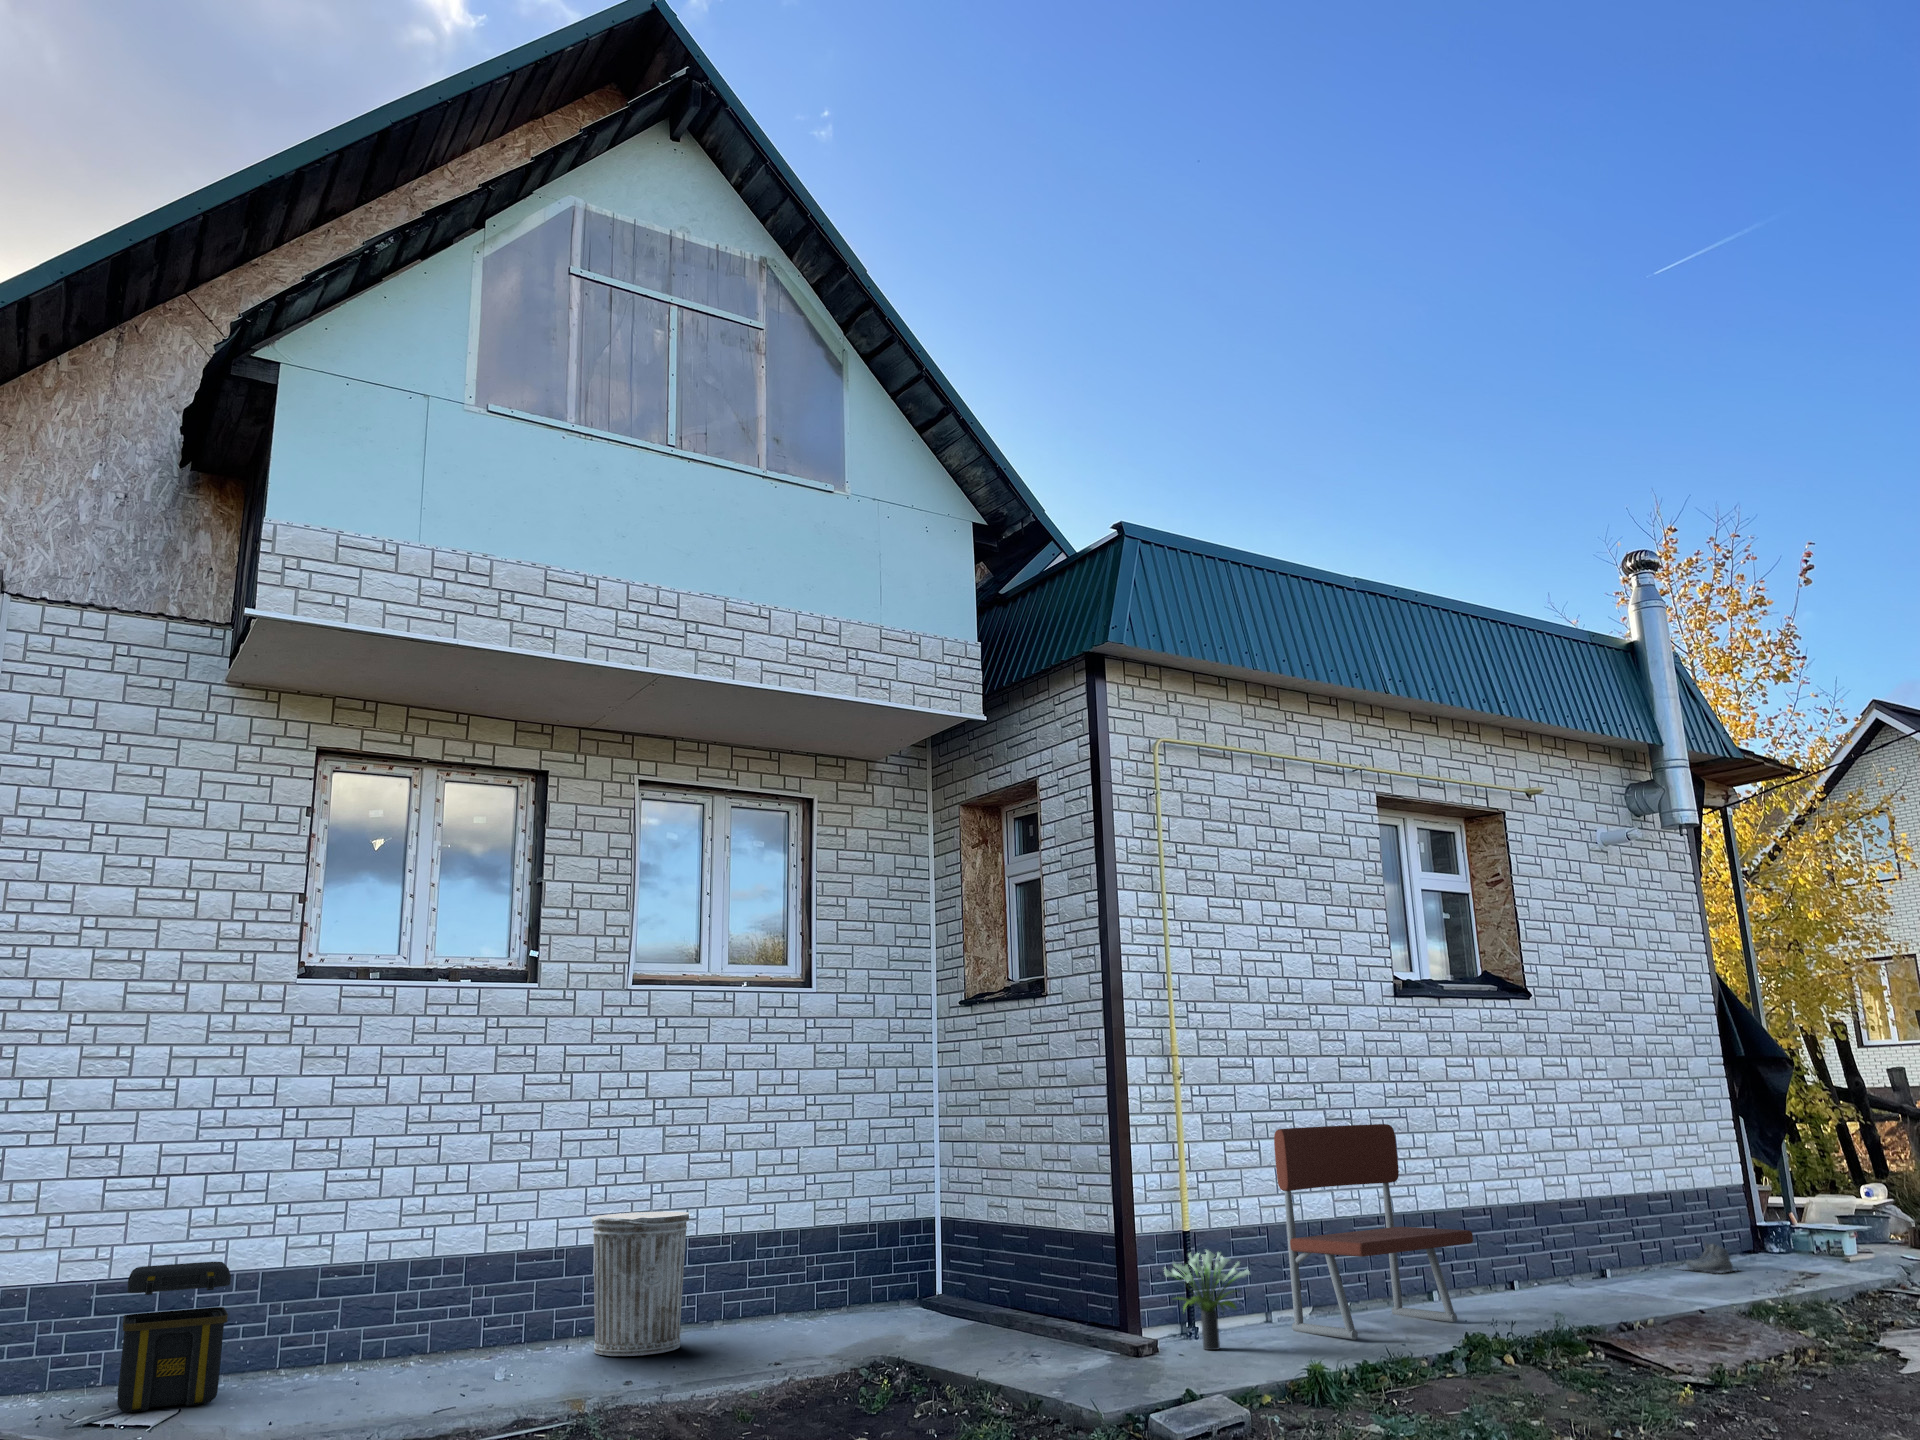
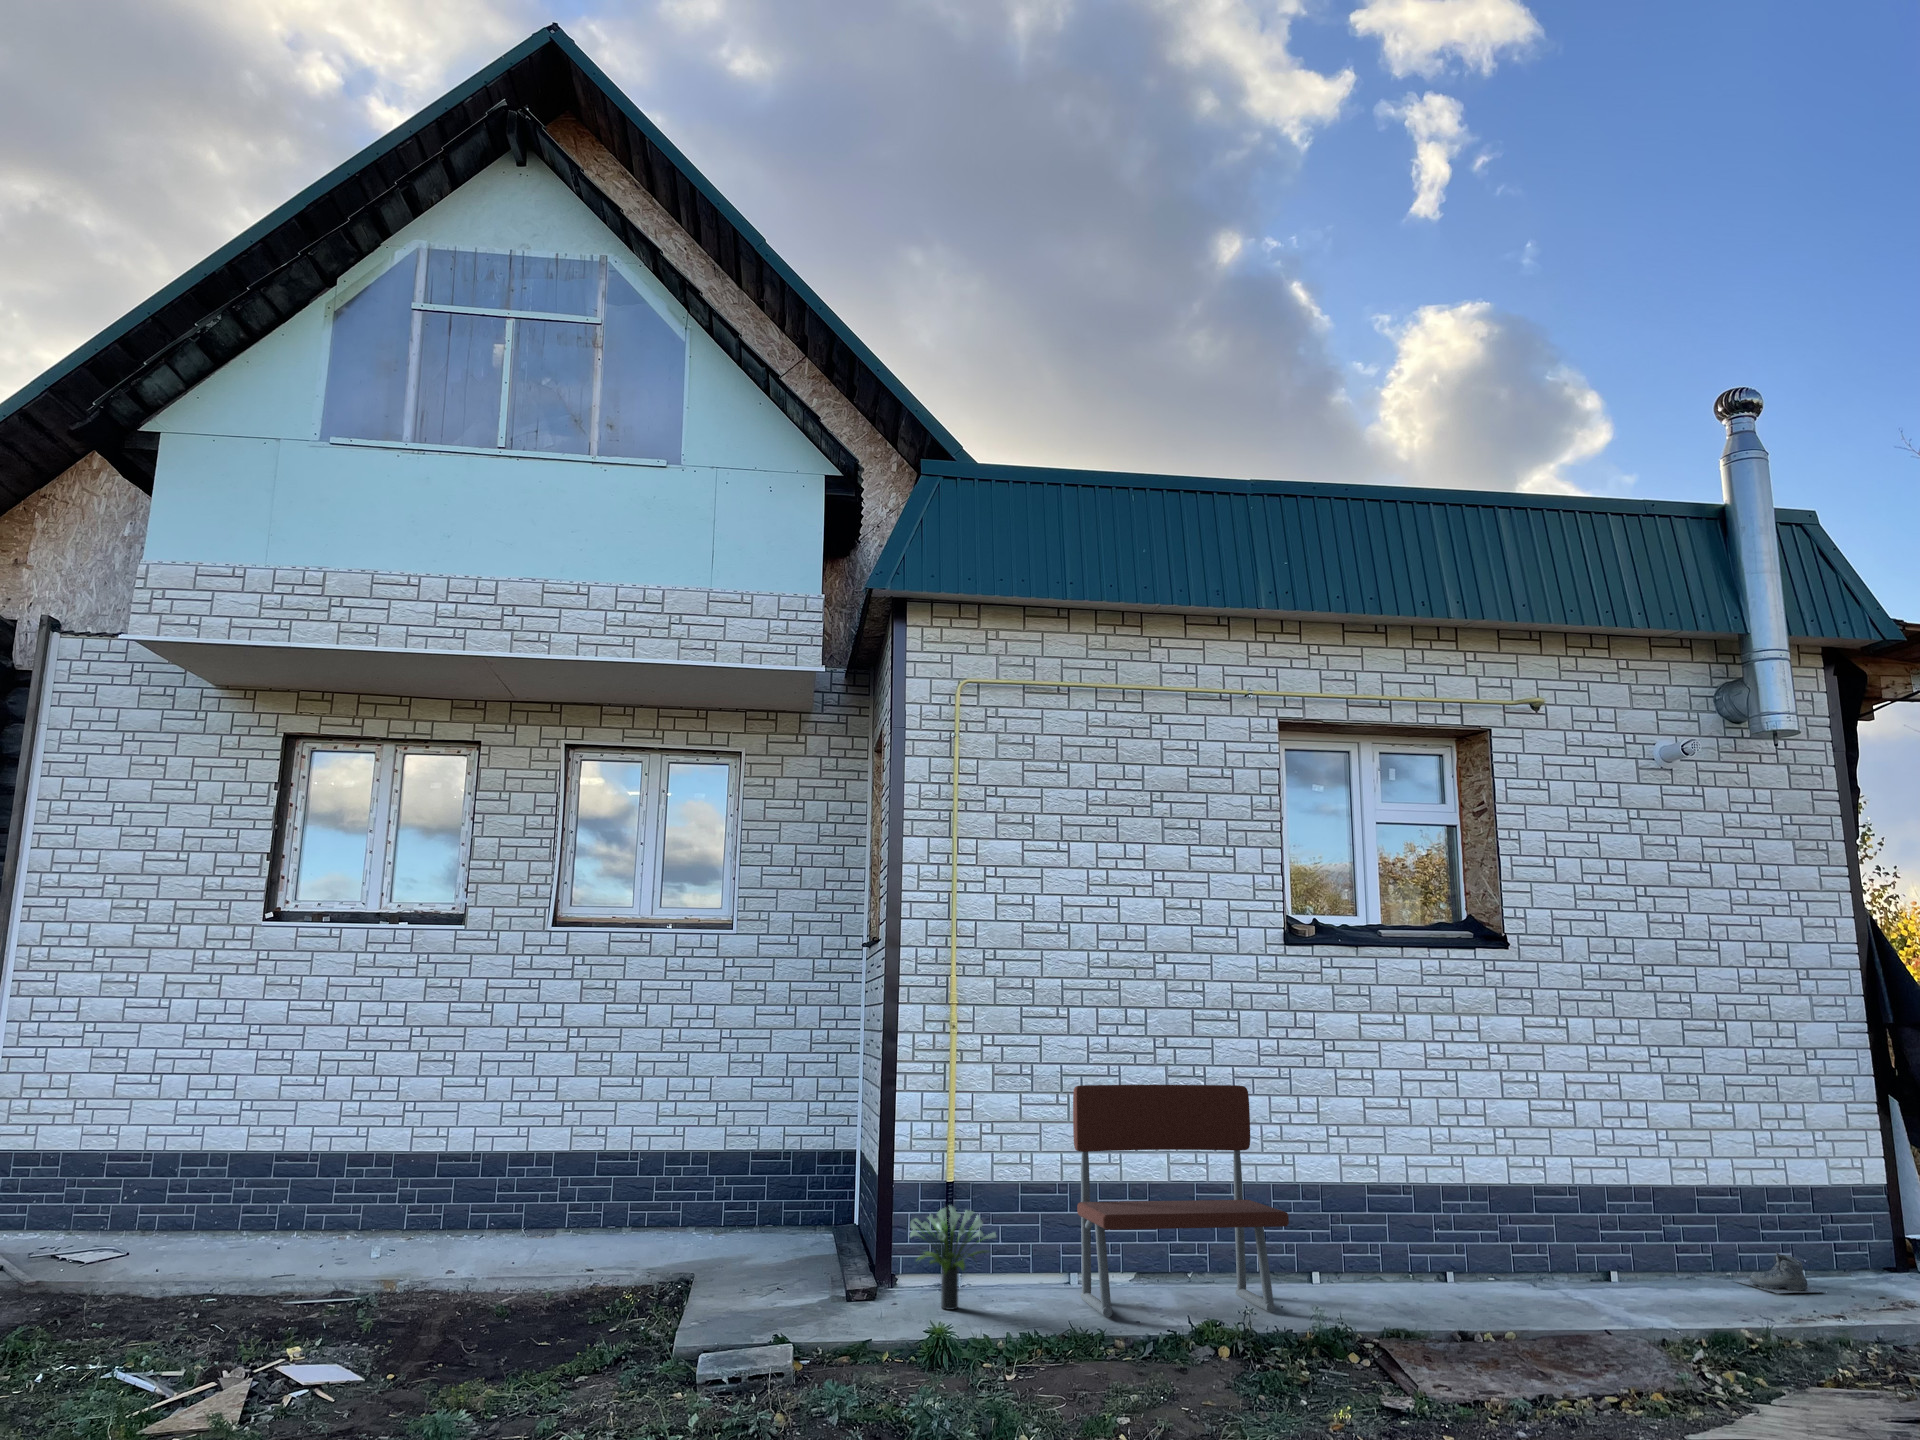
trash can: present [591,1212,689,1356] -> none [476,1126,567,1251]
toolbox: present [117,1262,231,1412] -> none [84,1143,195,1252]

